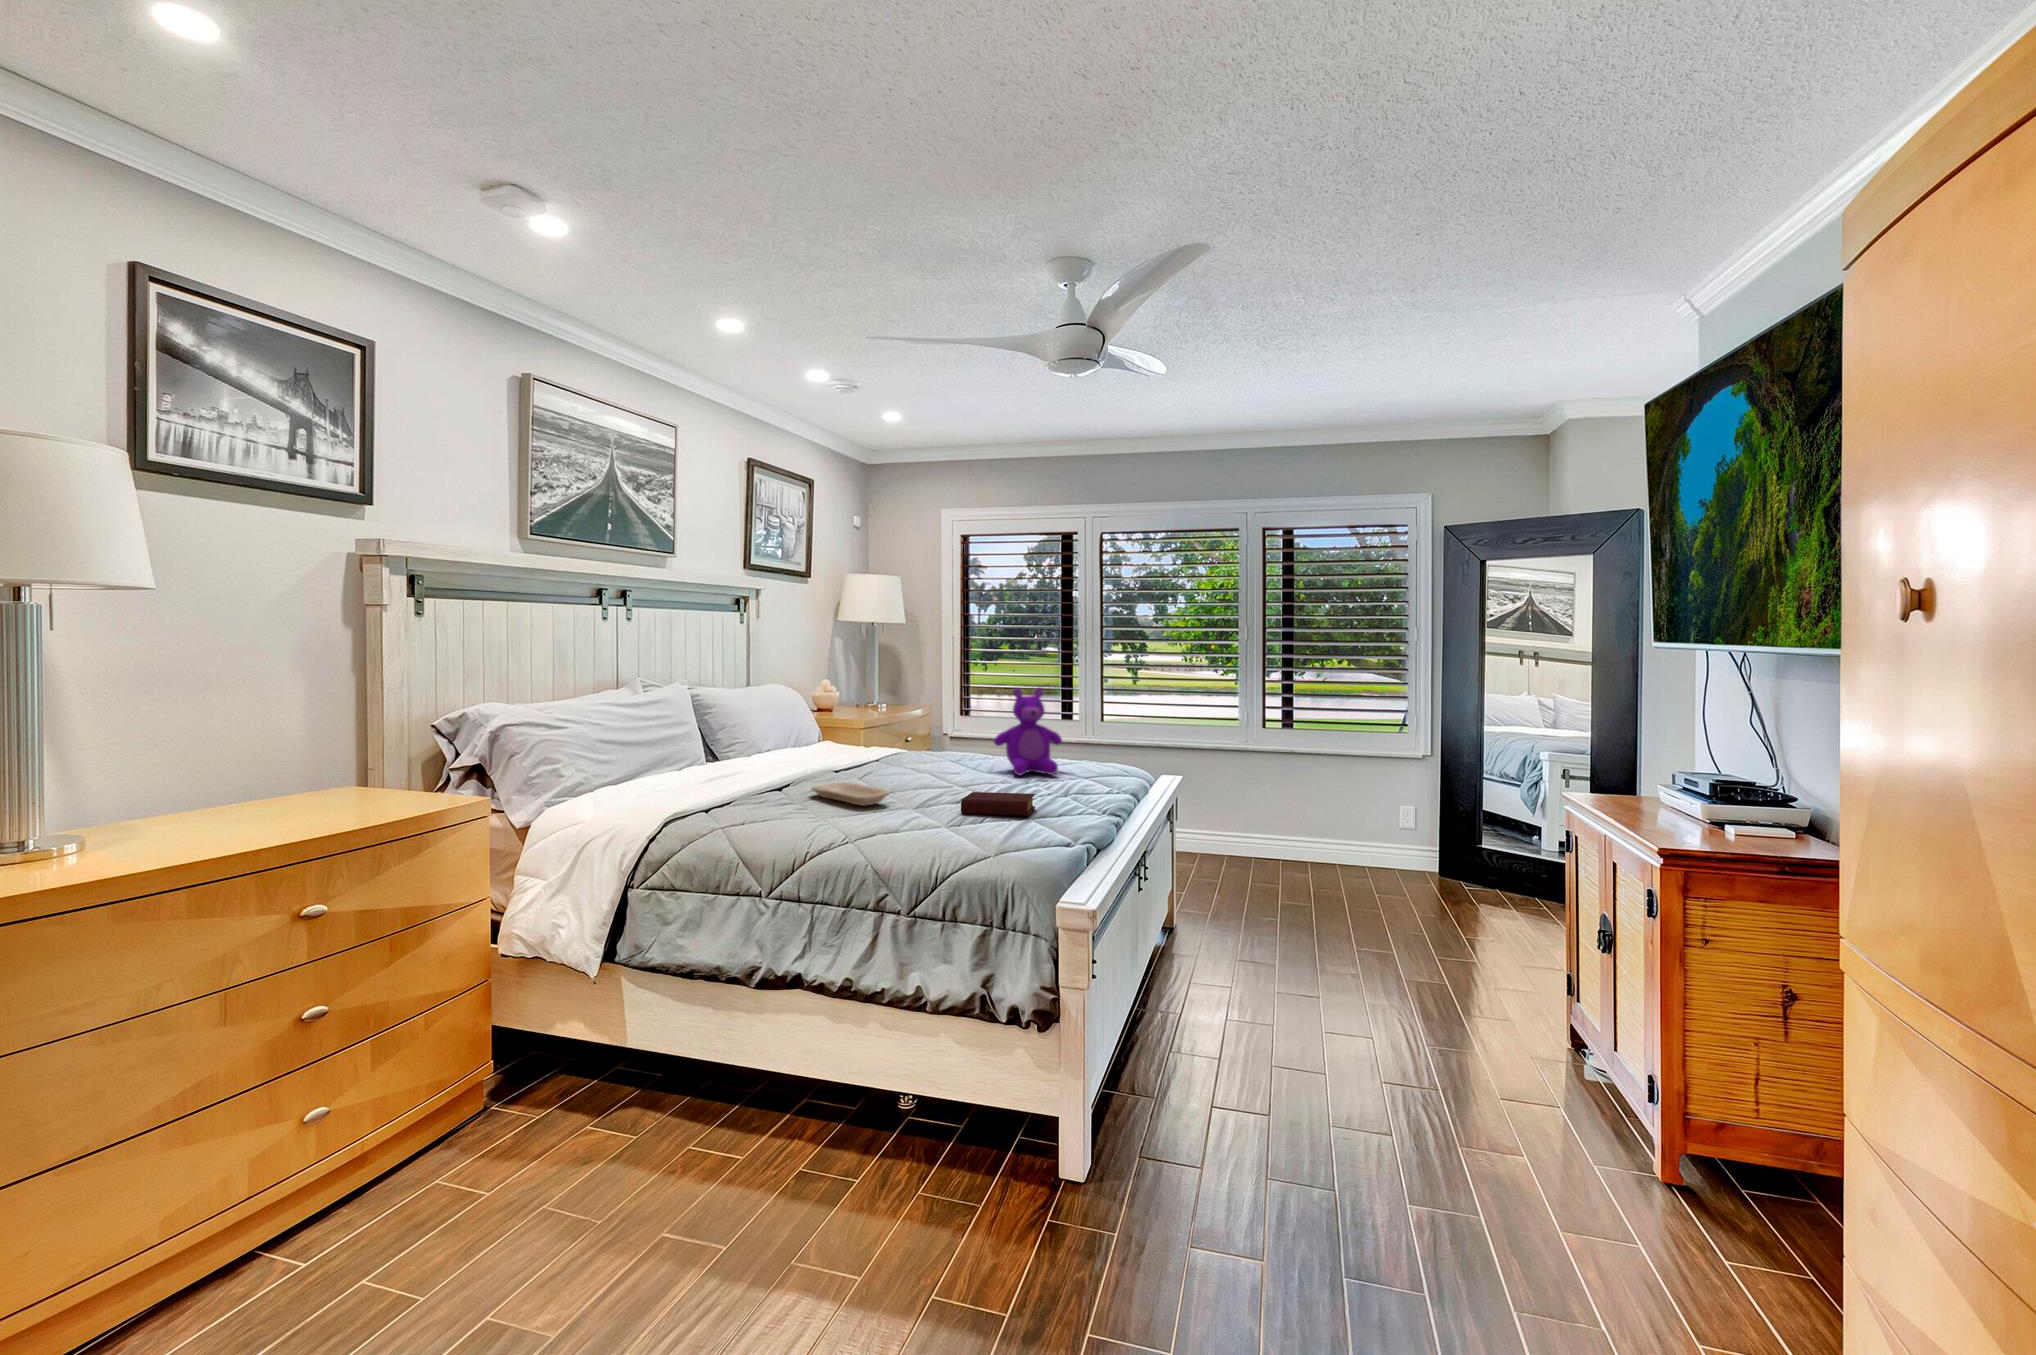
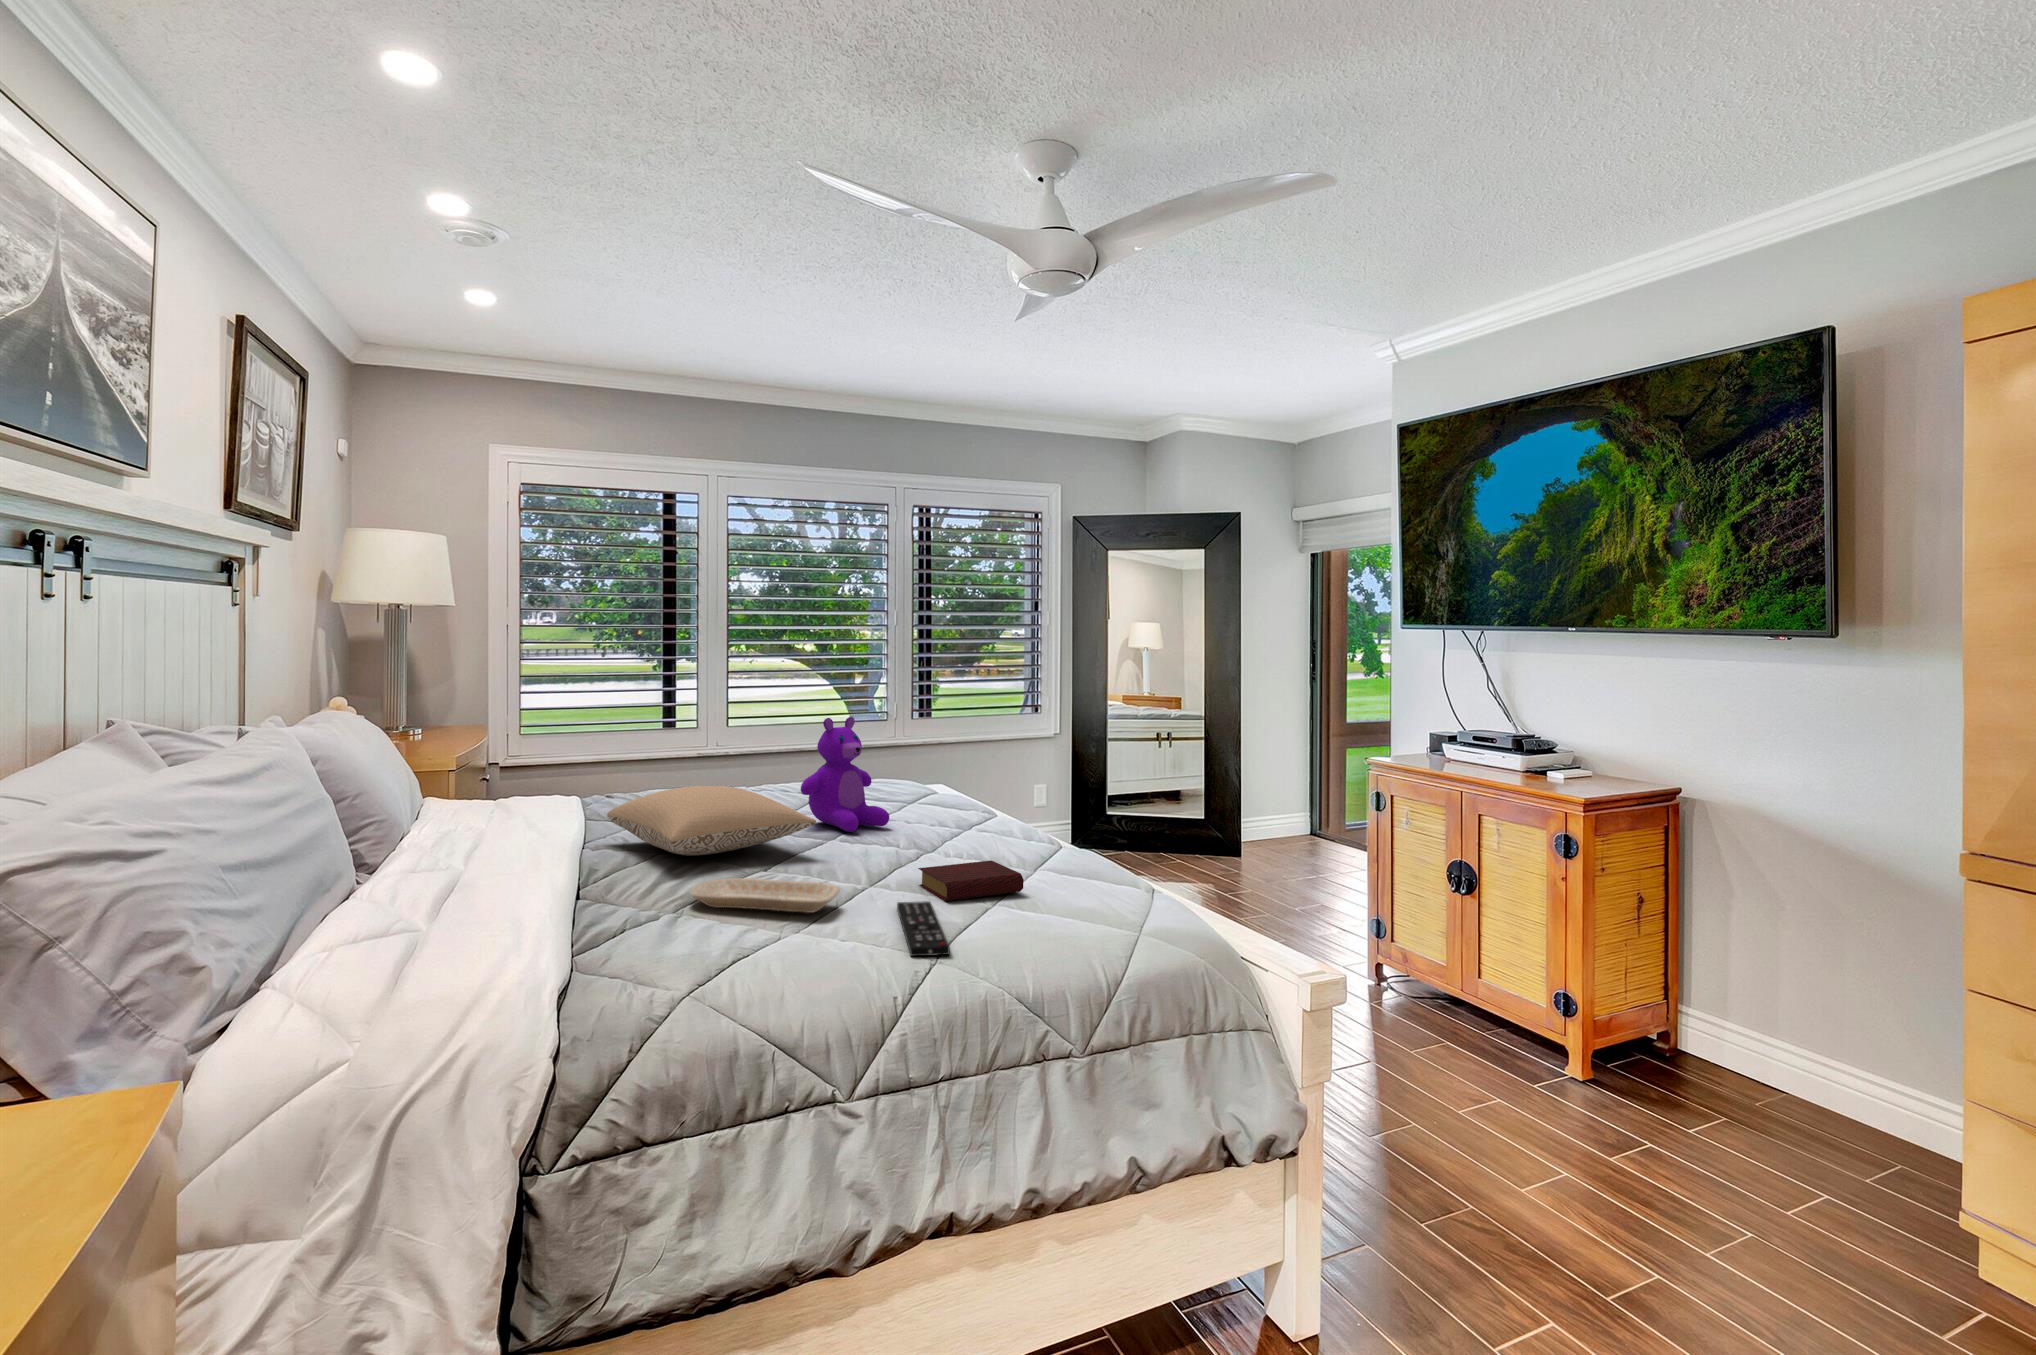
pillow: none [842,731,952,775] -> present [607,785,817,856]
remote control: none [855,807,939,833] -> present [897,901,950,956]

